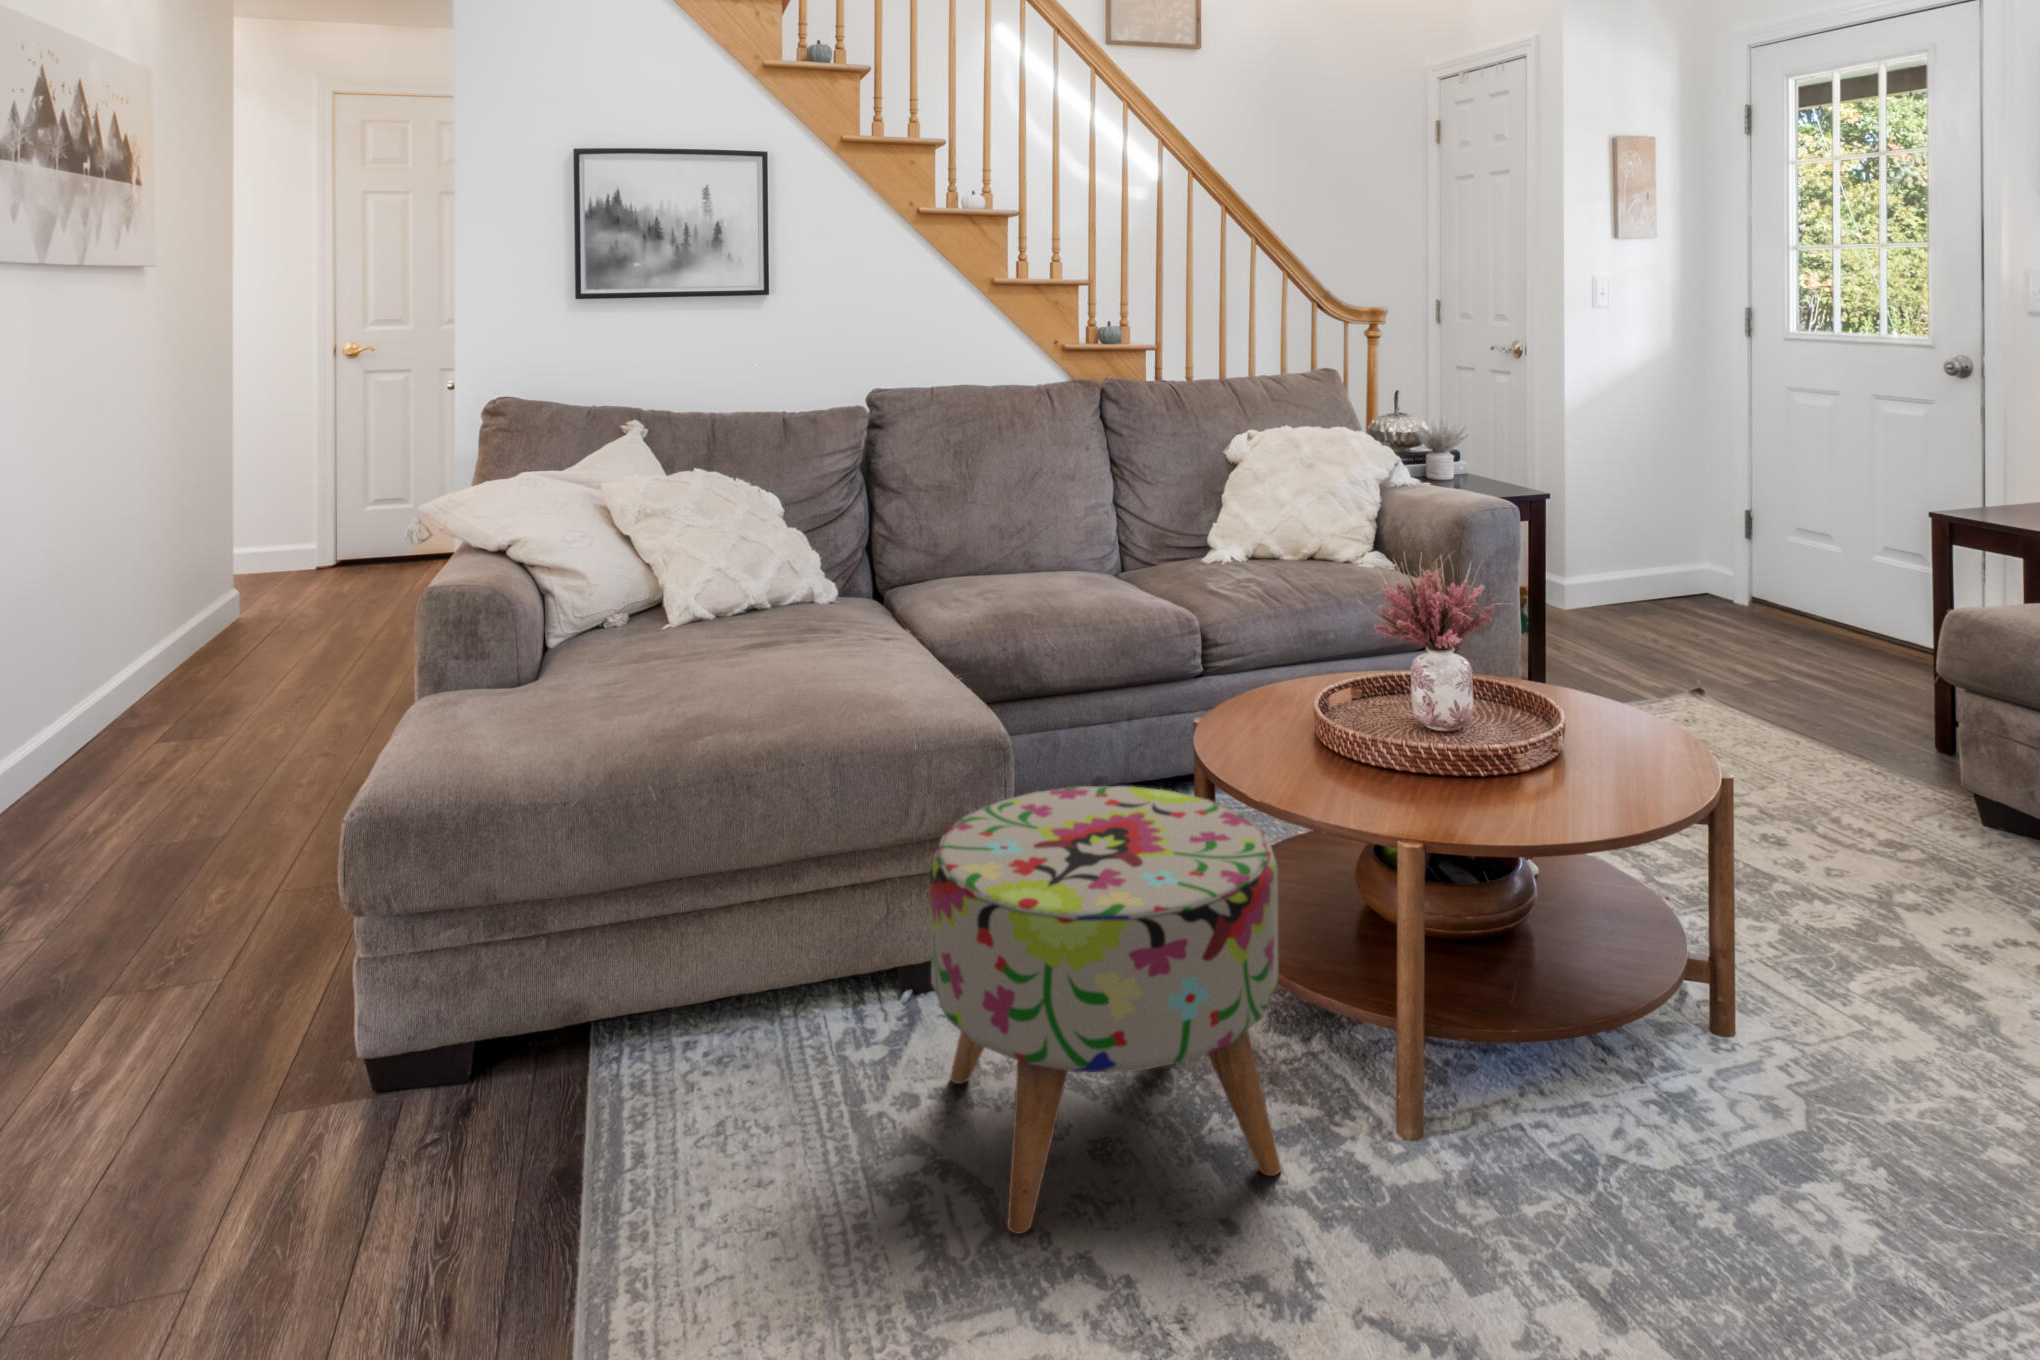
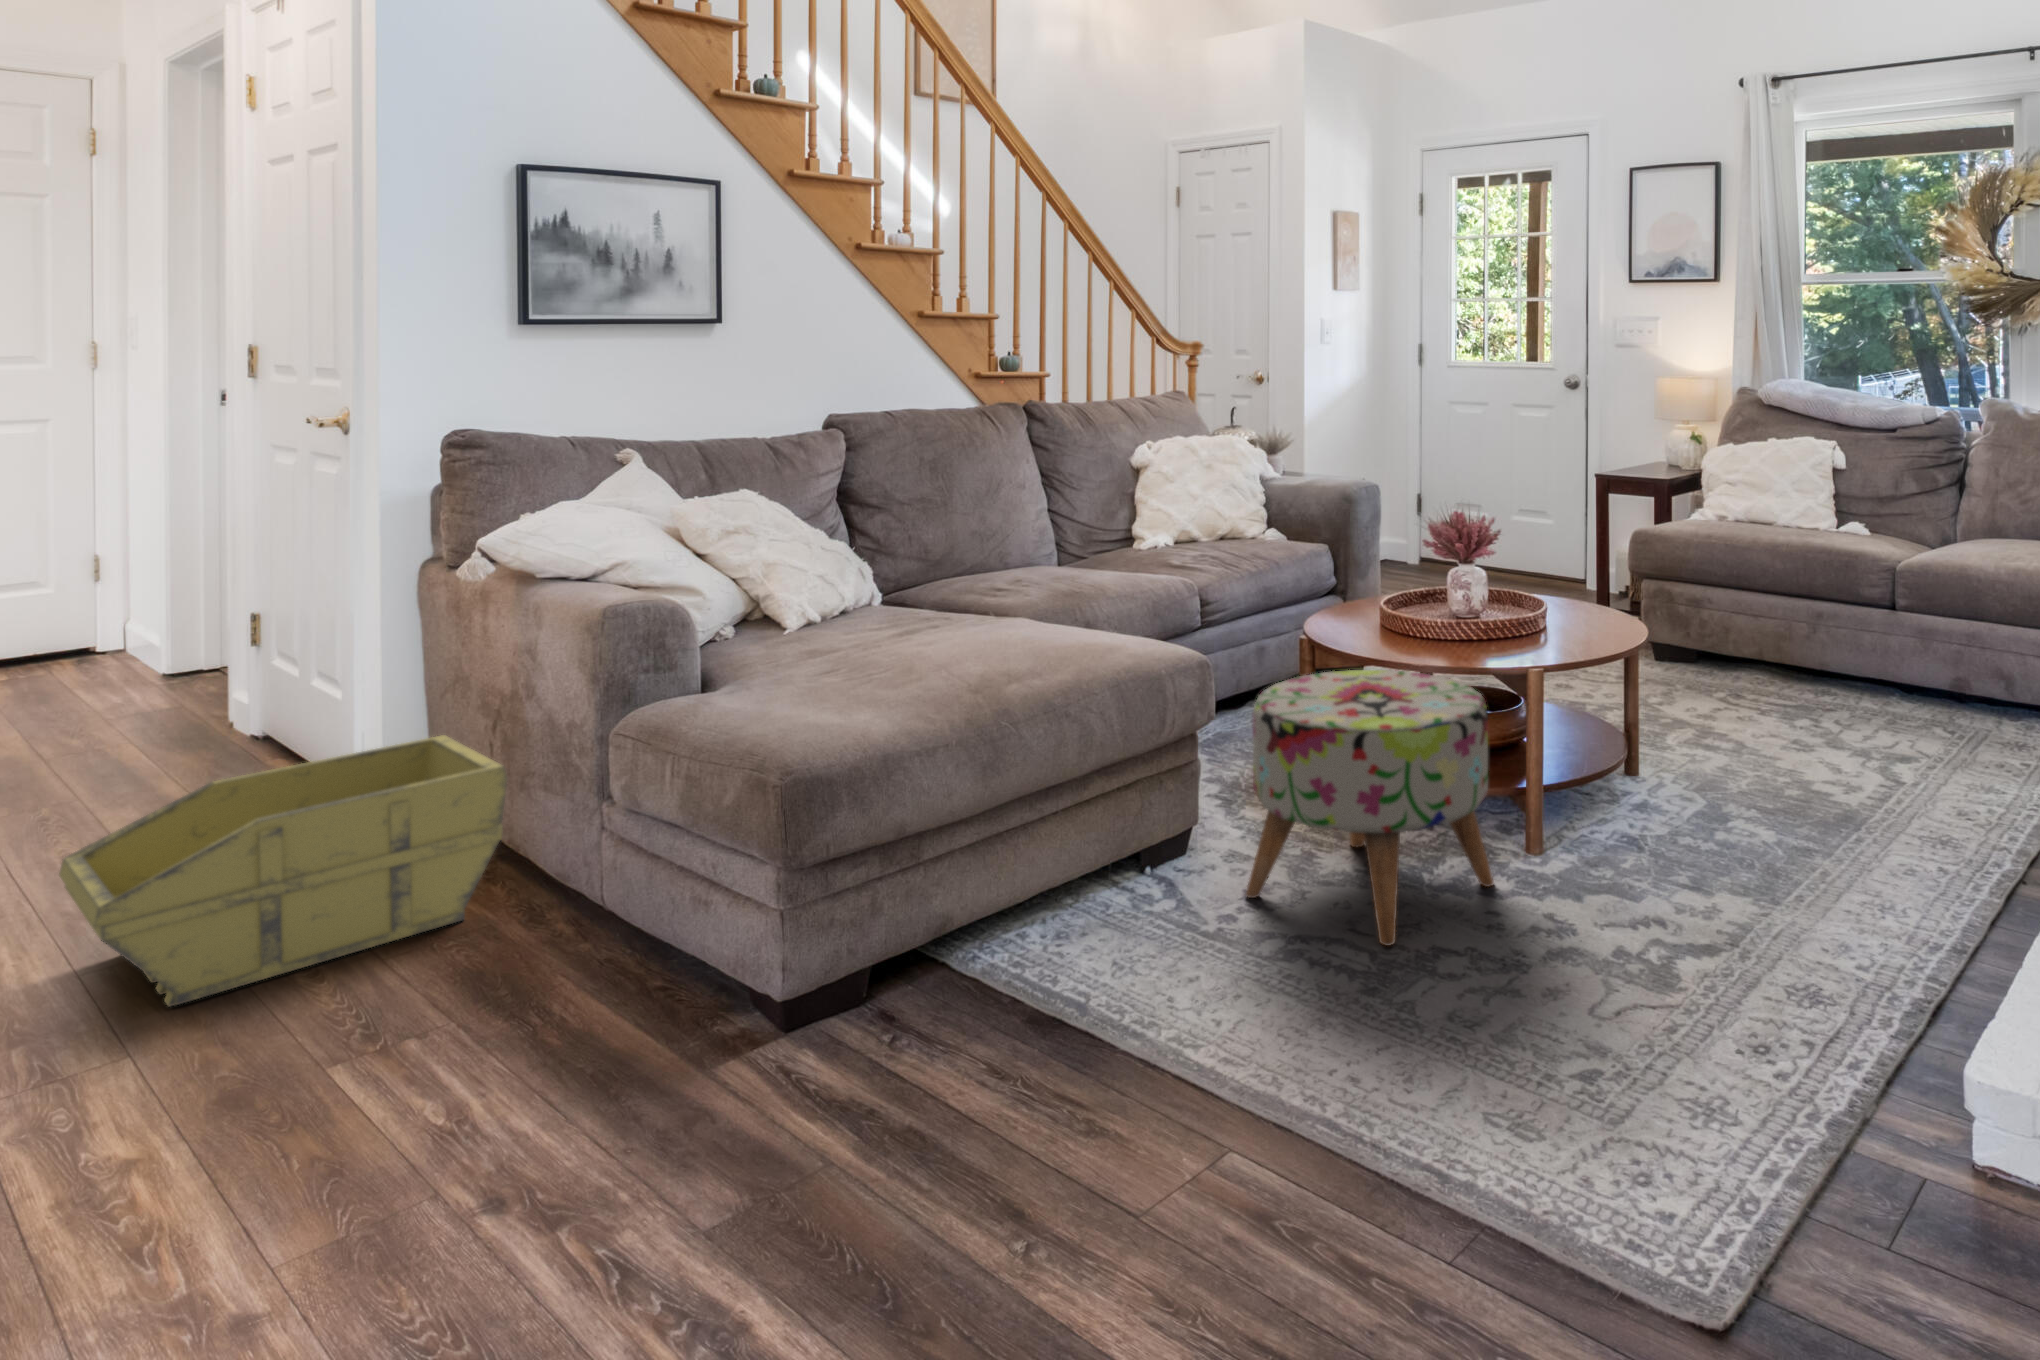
storage bin: none [28,691,412,907] -> present [59,735,507,1007]

